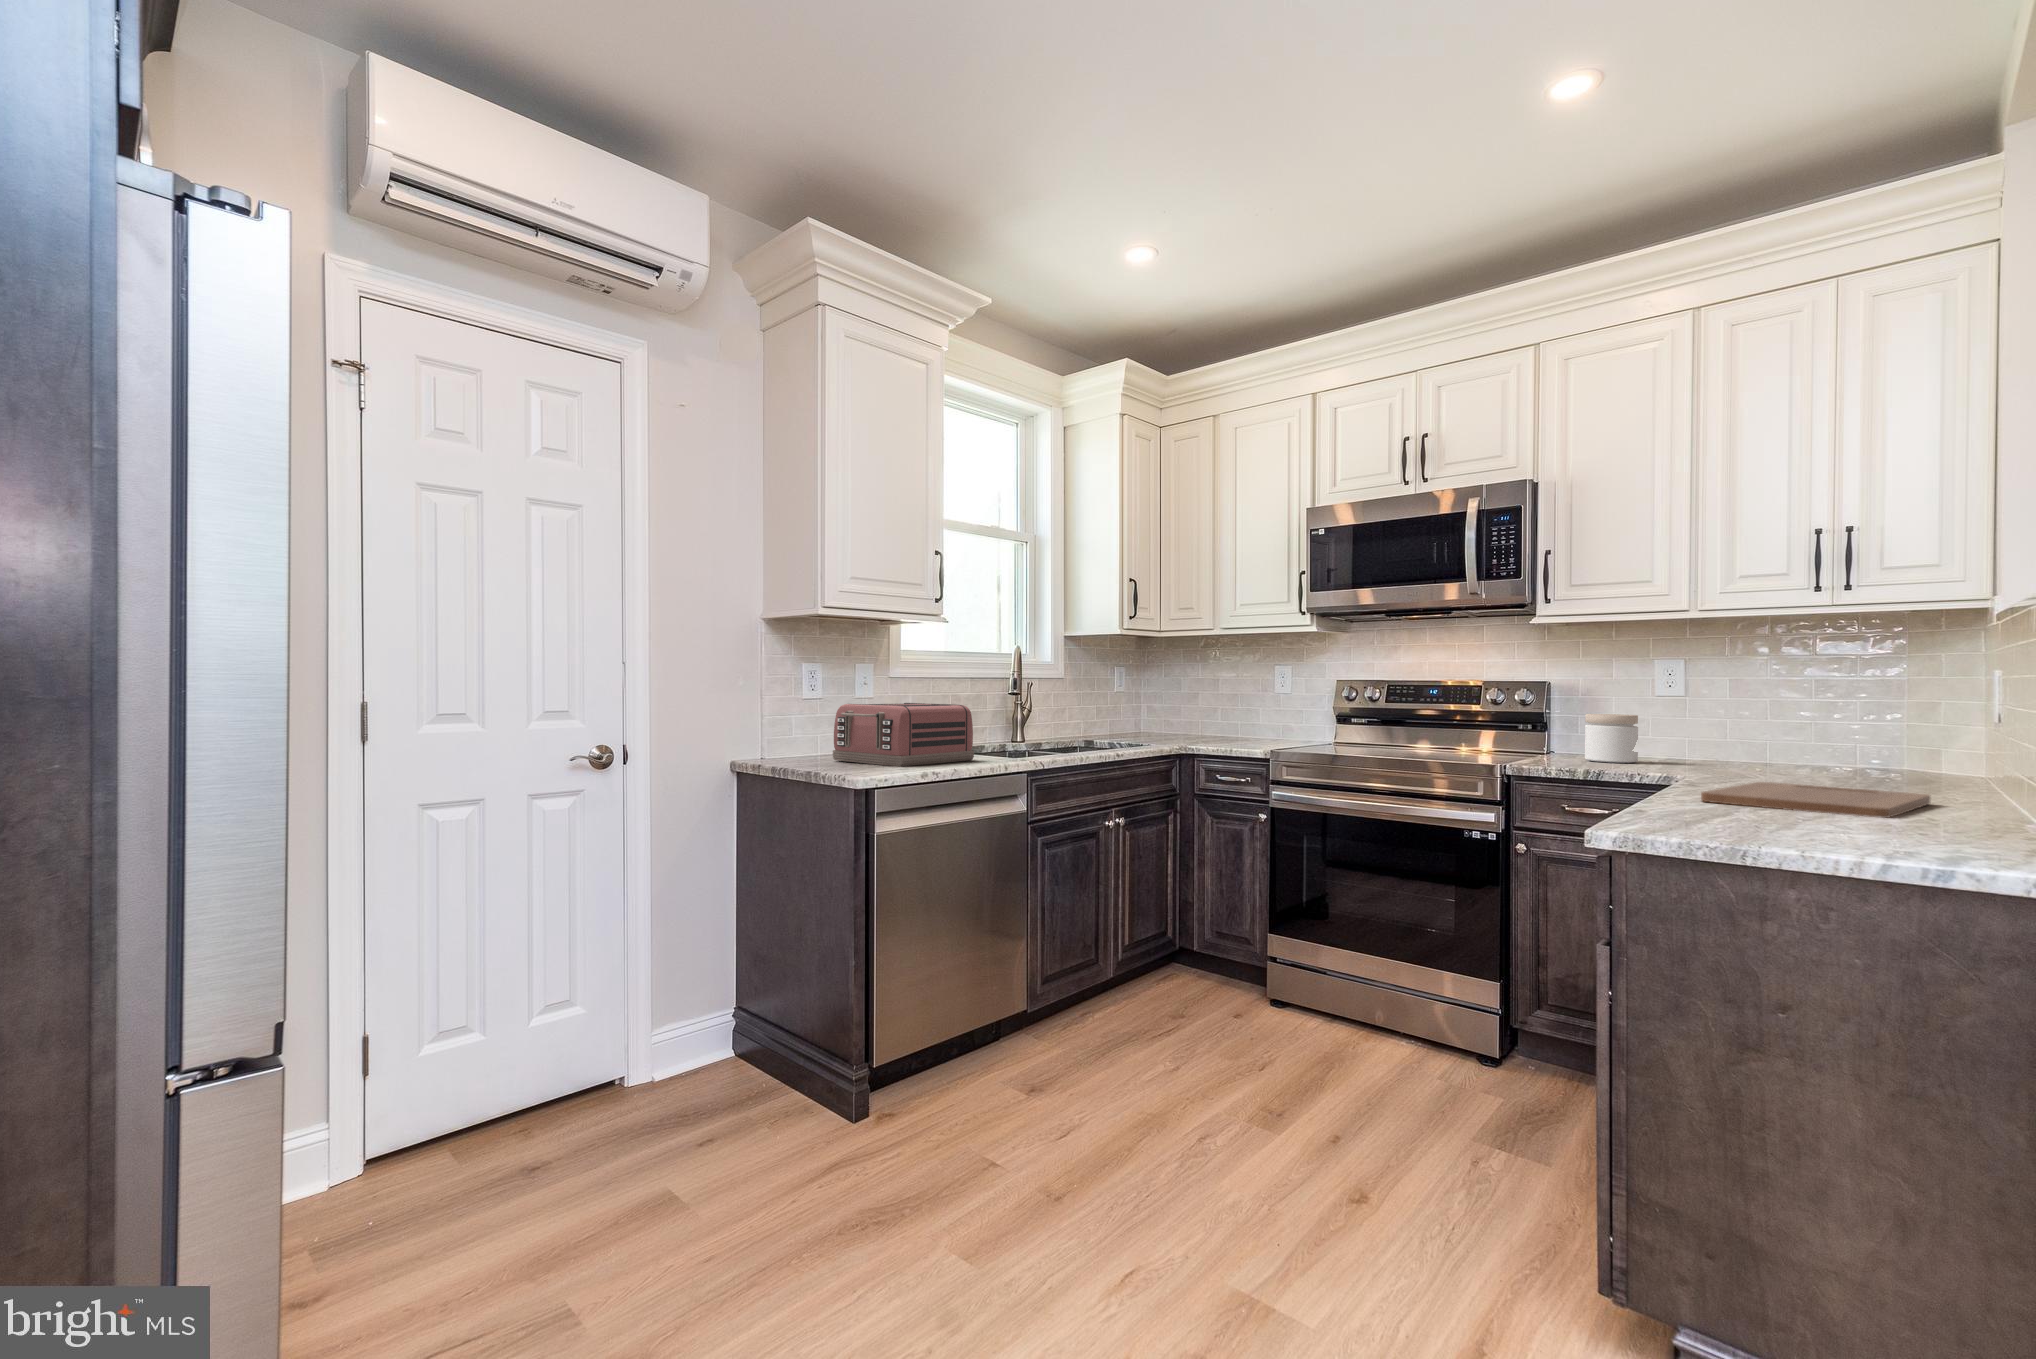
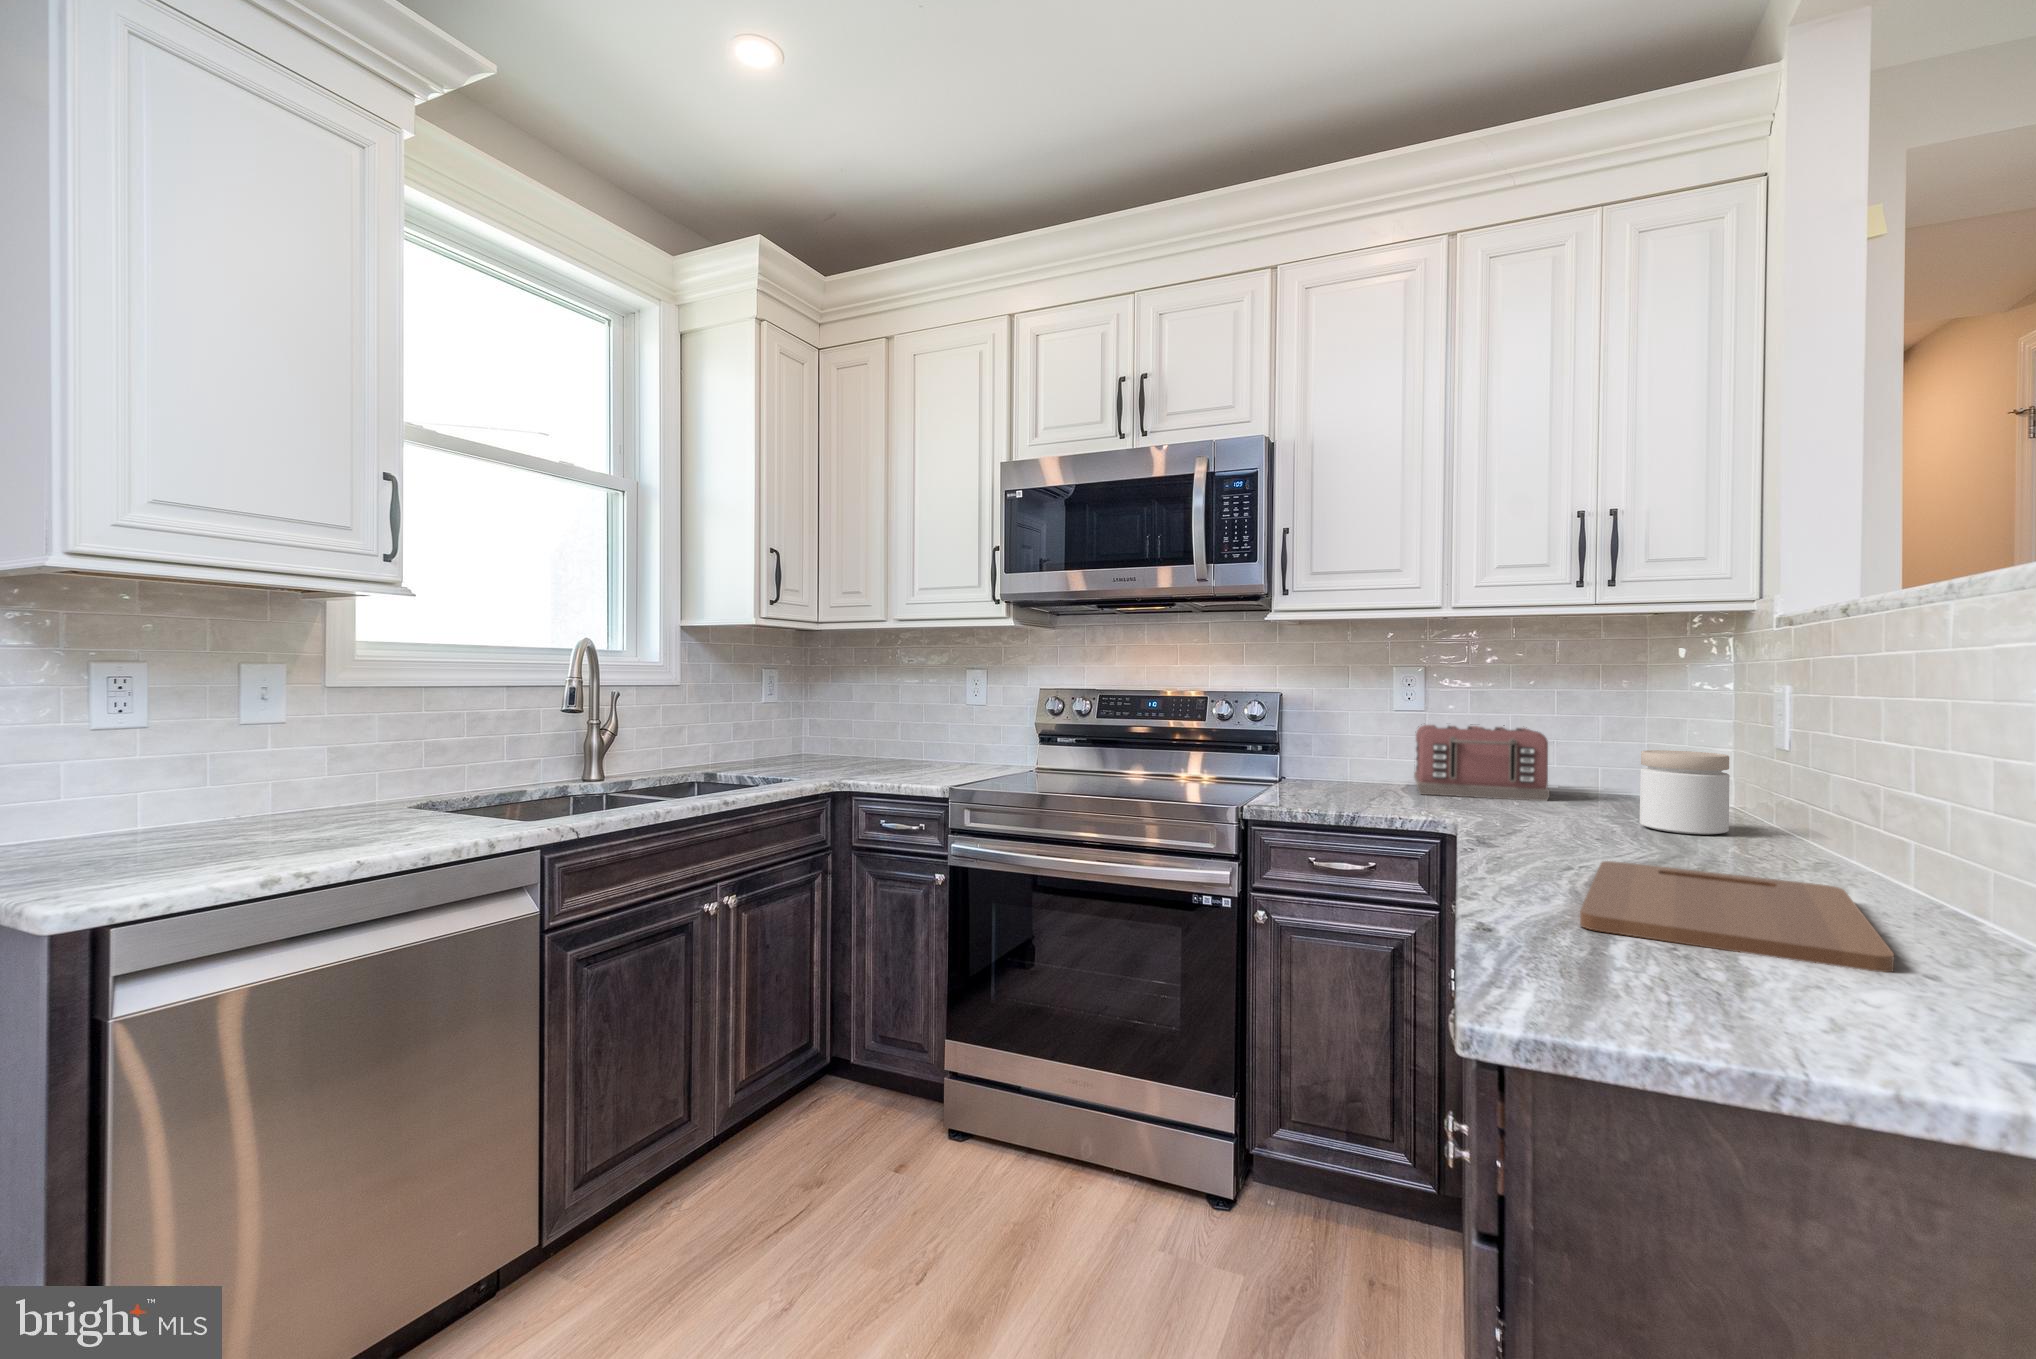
toaster: present [833,703,974,766] -> present [1414,725,1550,801]
jar: present [1585,714,1638,763] -> present [1640,750,1730,835]

